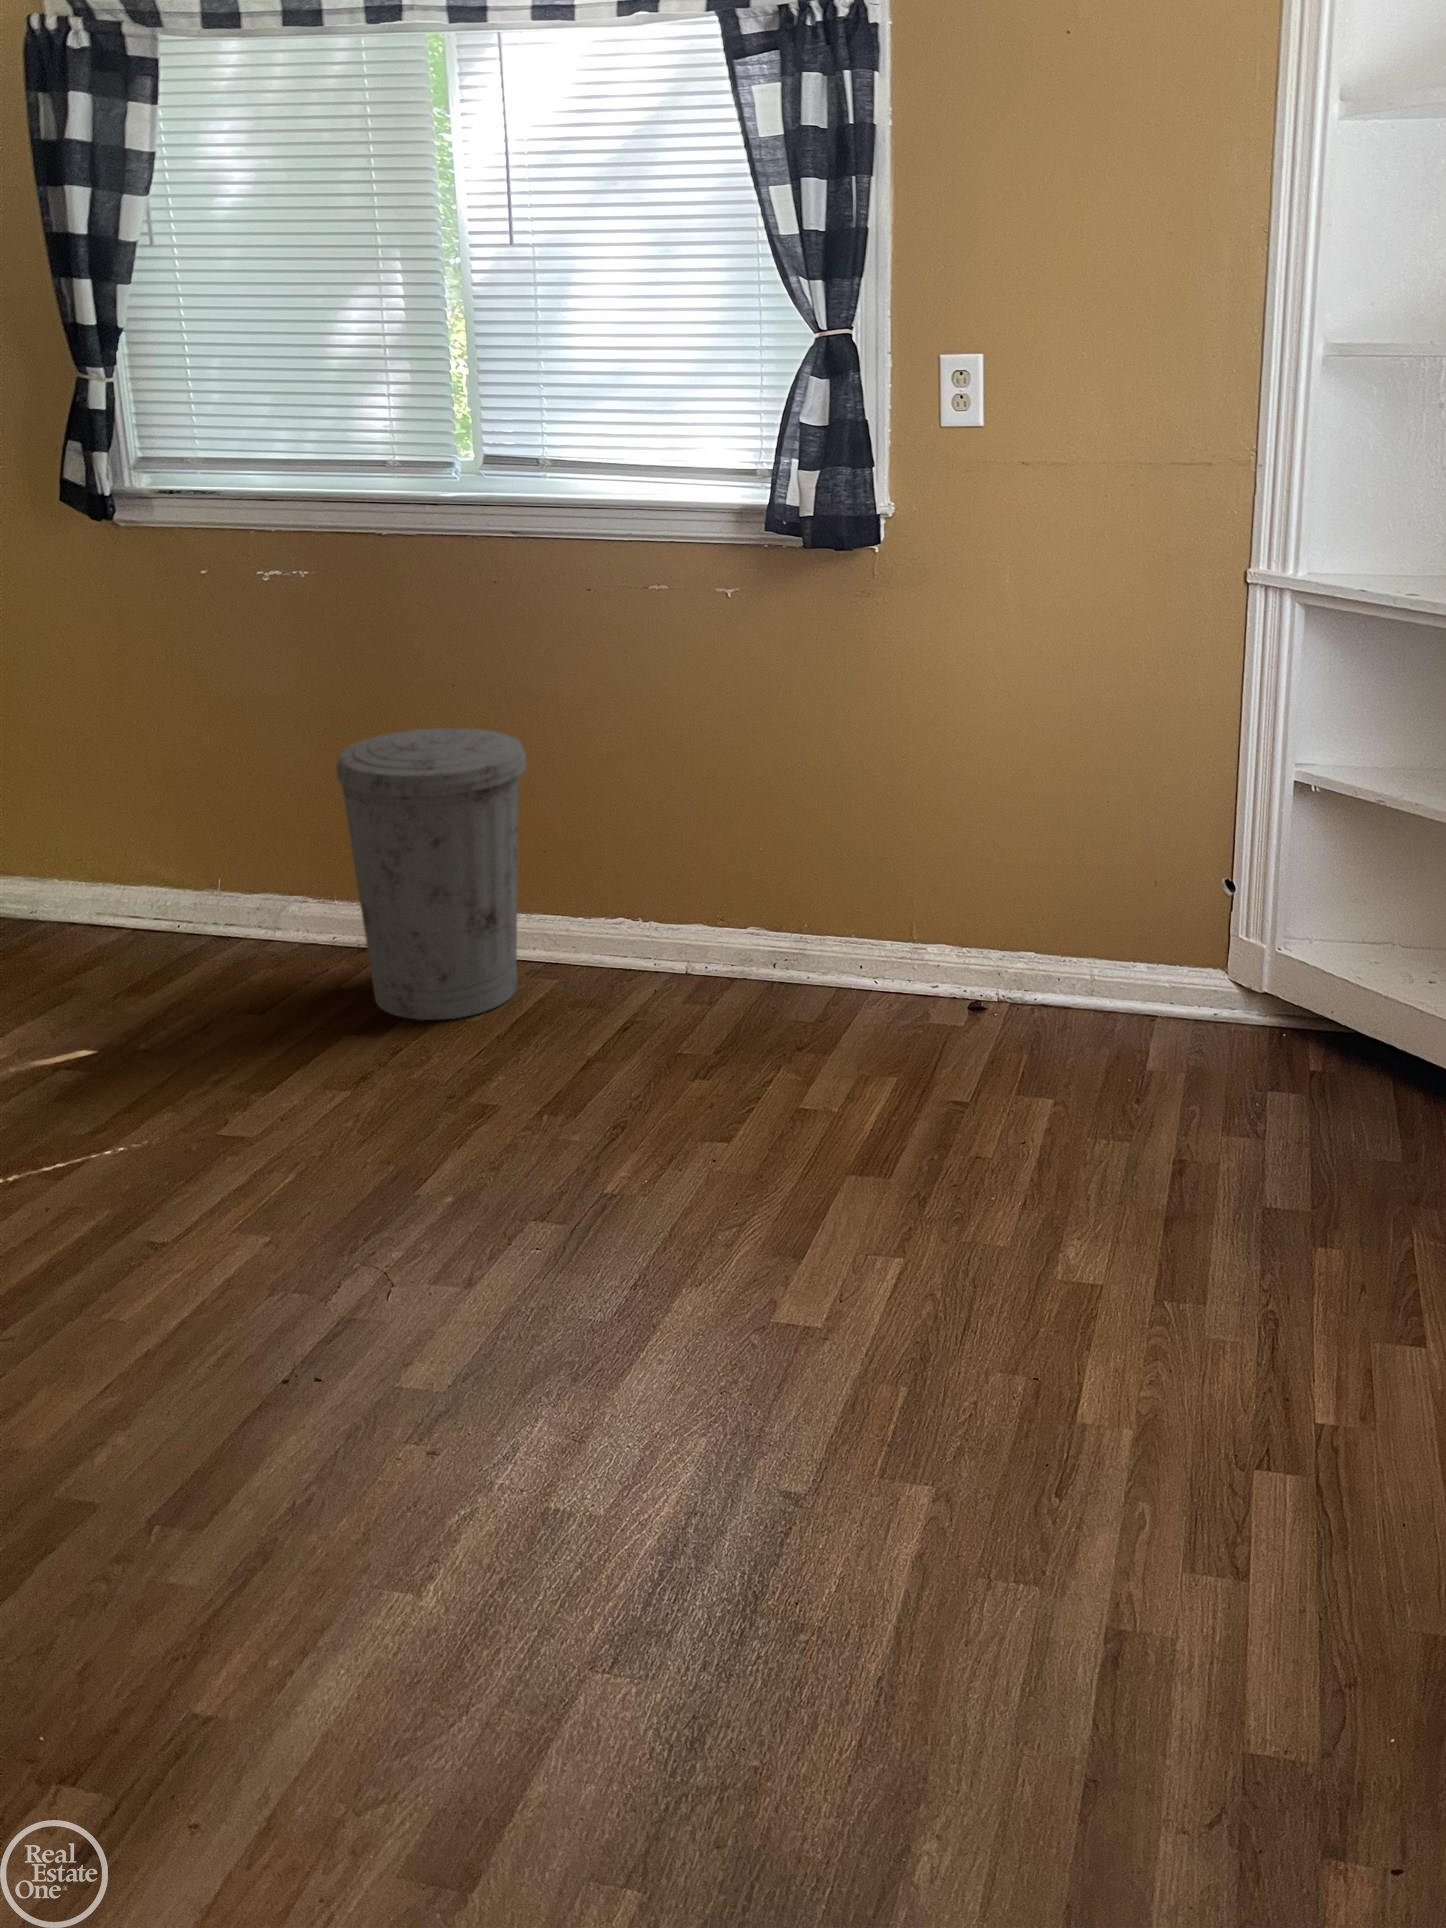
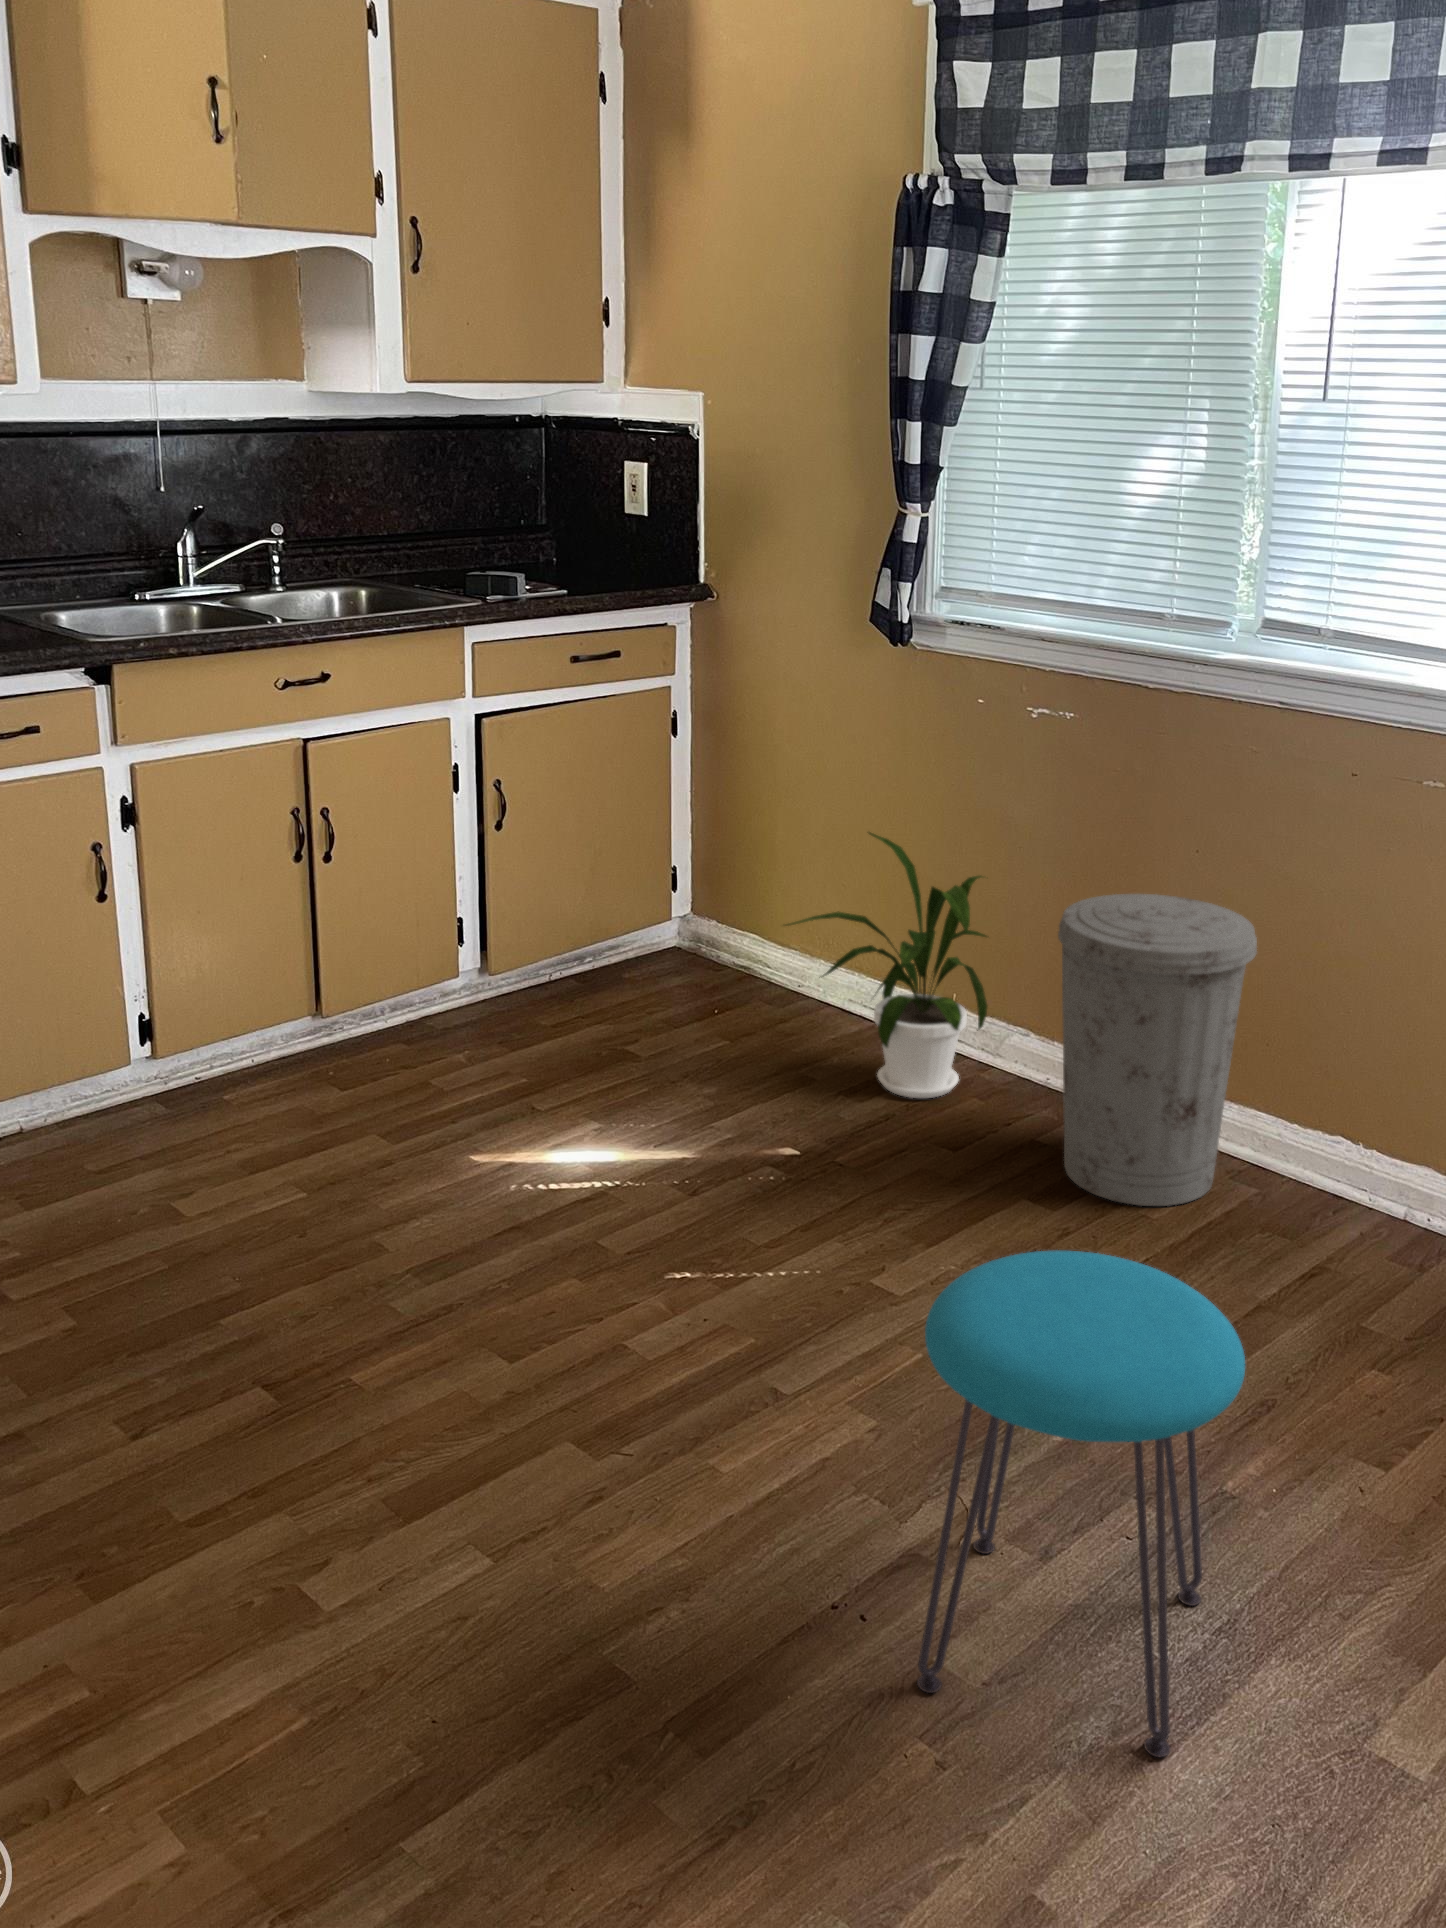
house plant: none [25,717,262,979] -> present [786,832,987,1098]
stool: none [343,1016,632,1438] -> present [917,1250,1245,1757]

